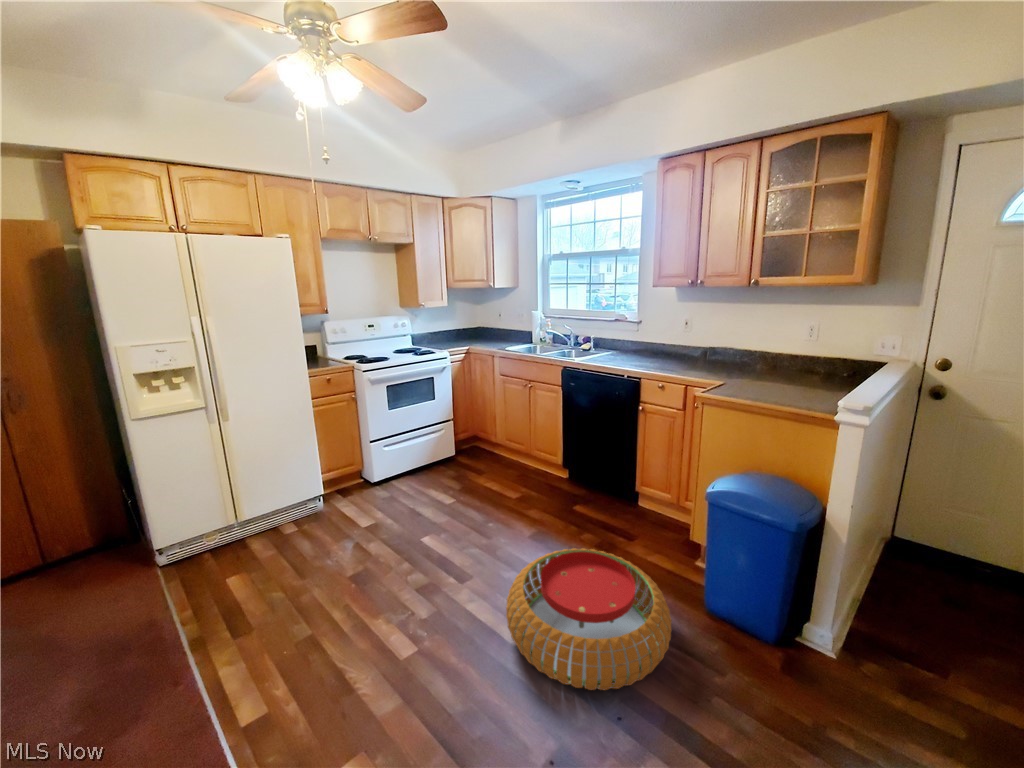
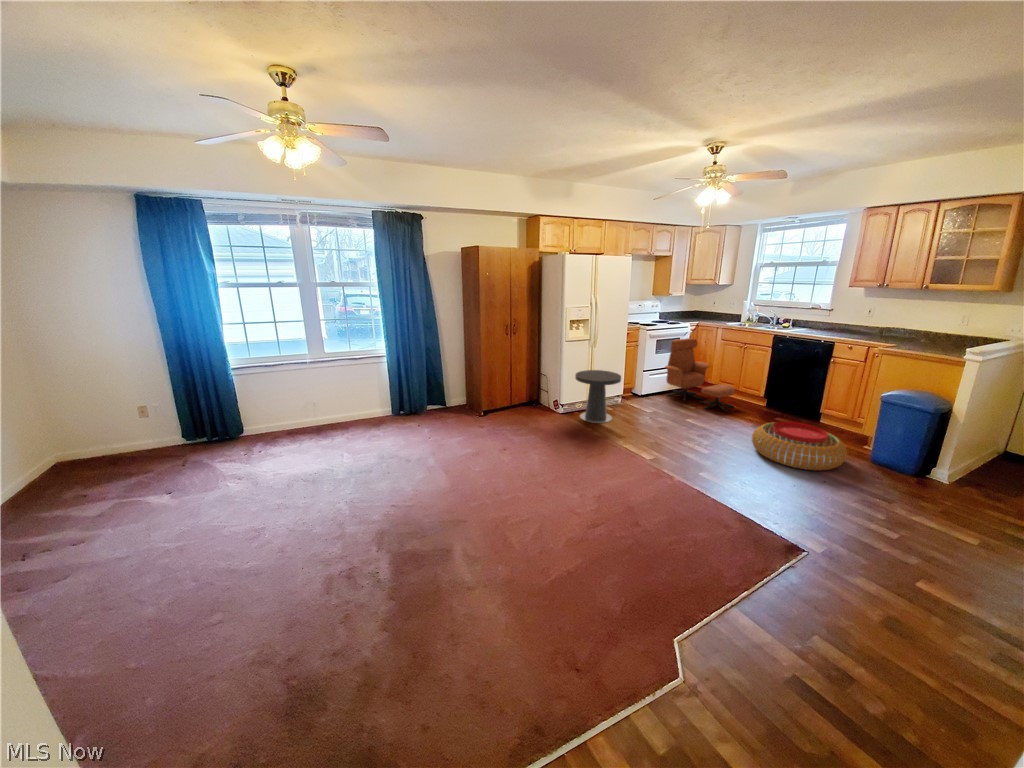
lounge chair: none [403,376,517,507] -> present [665,338,735,412]
side table: none [144,467,264,599] -> present [575,370,621,423]

